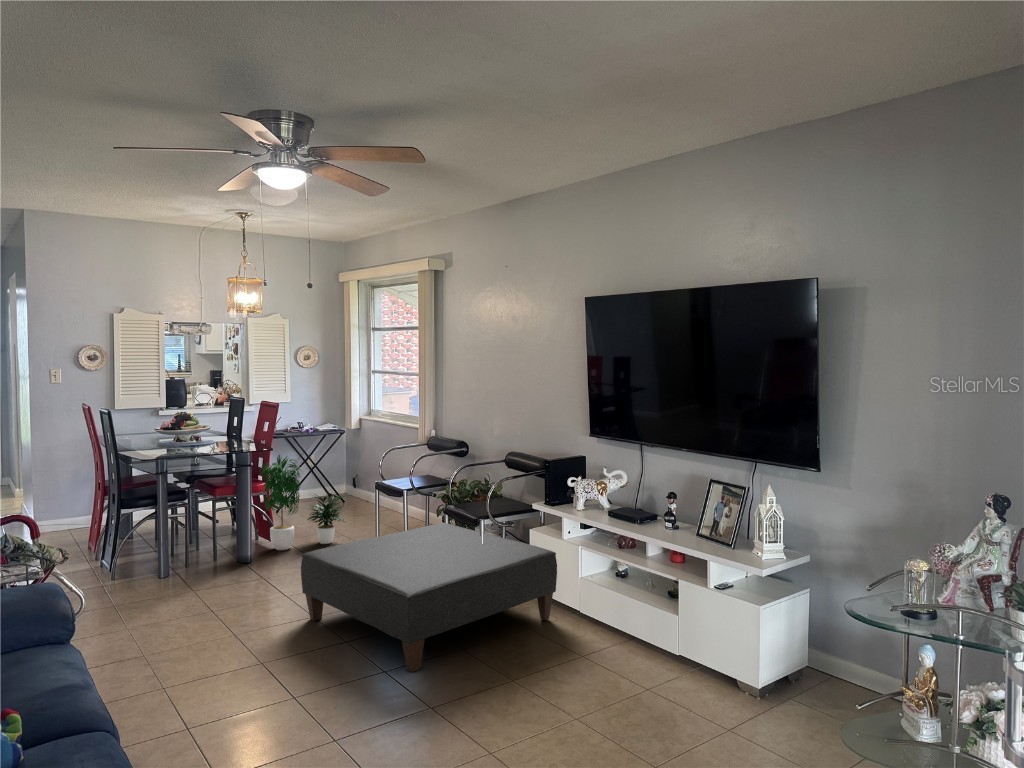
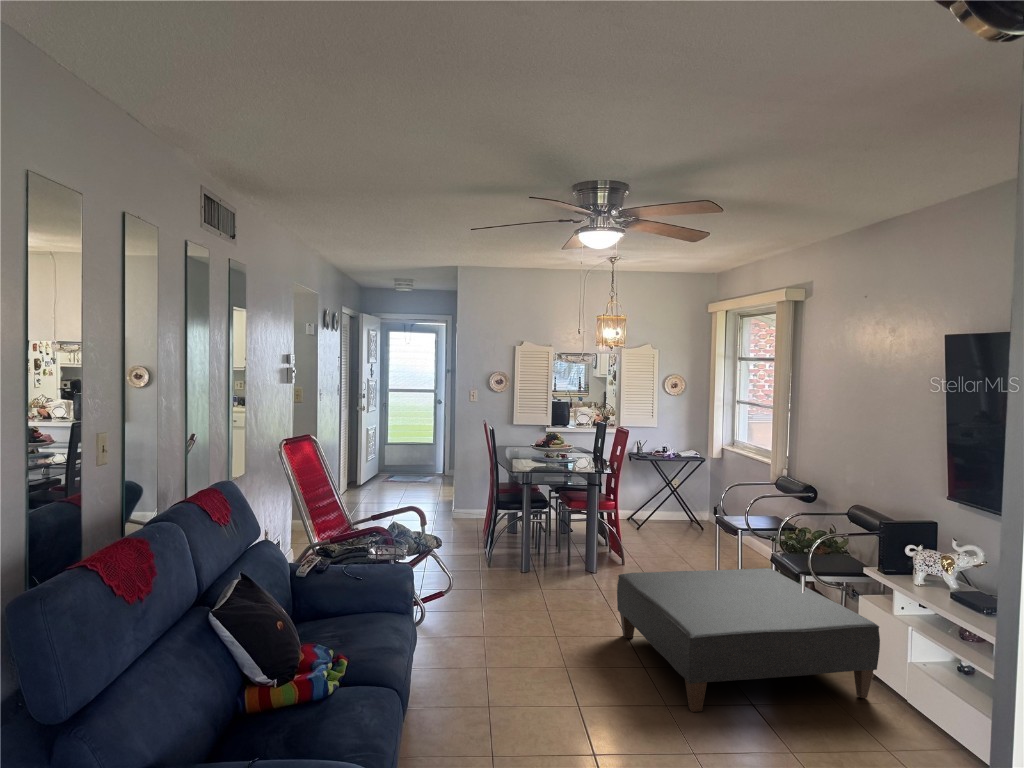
potted plant: present [261,455,344,550] -> none [610,476,690,567]

